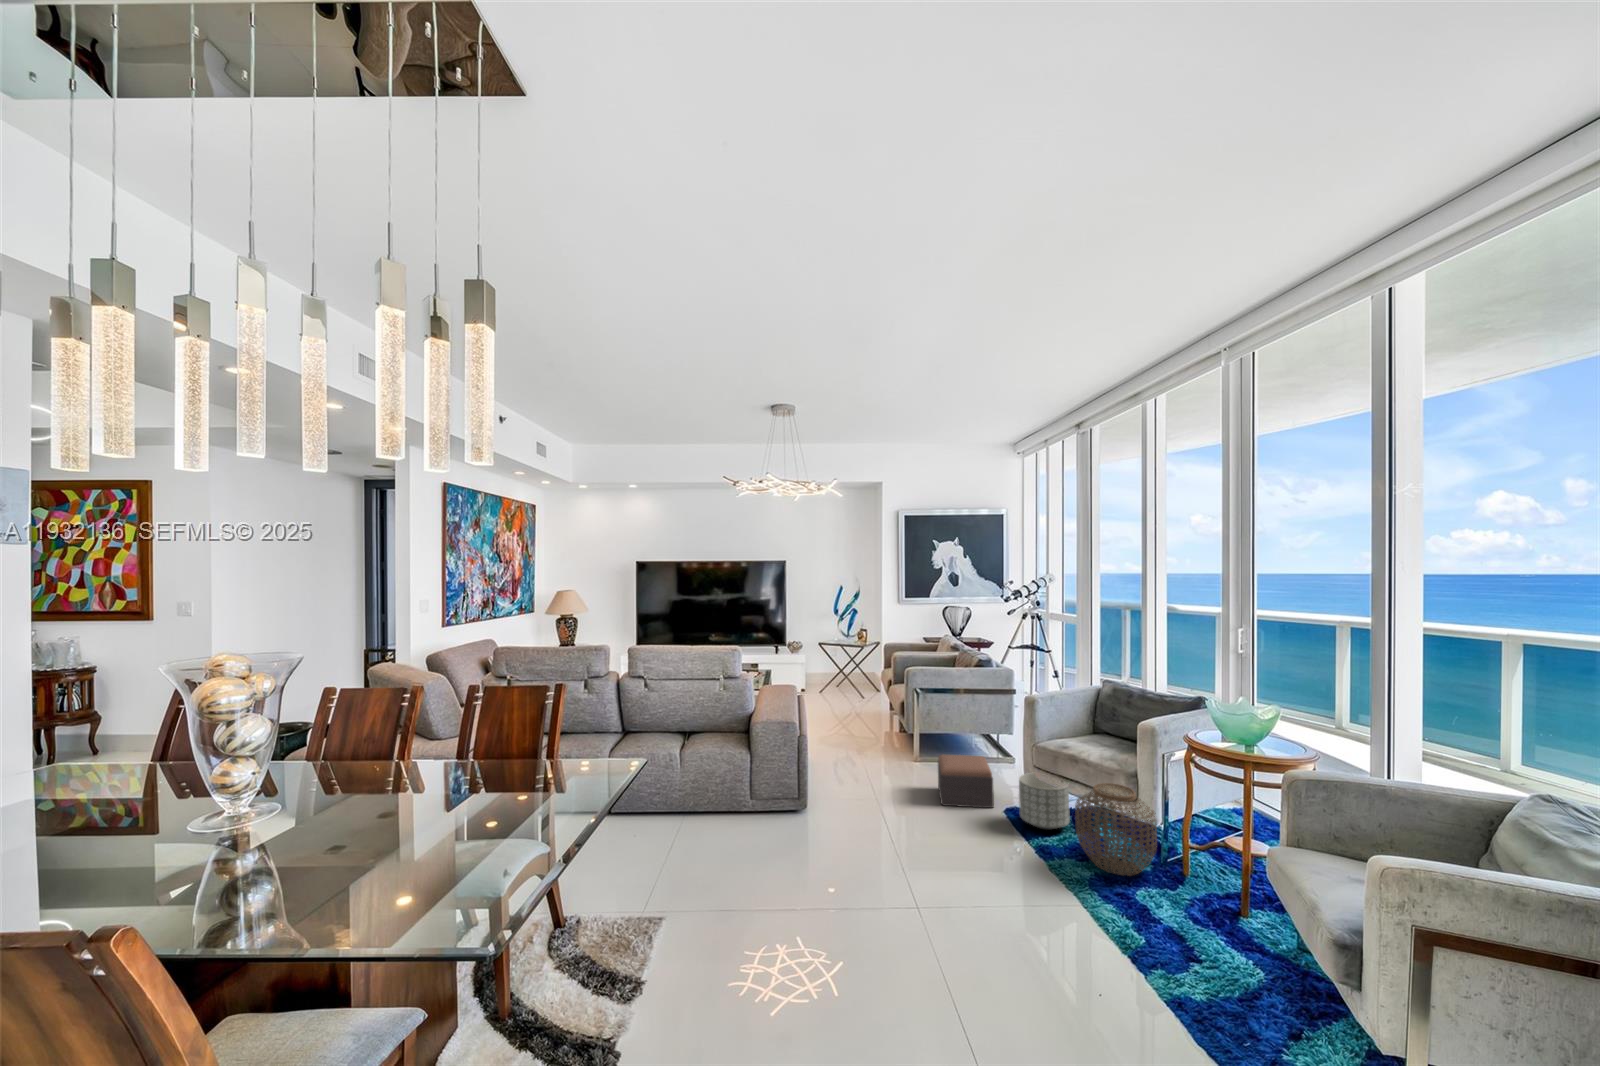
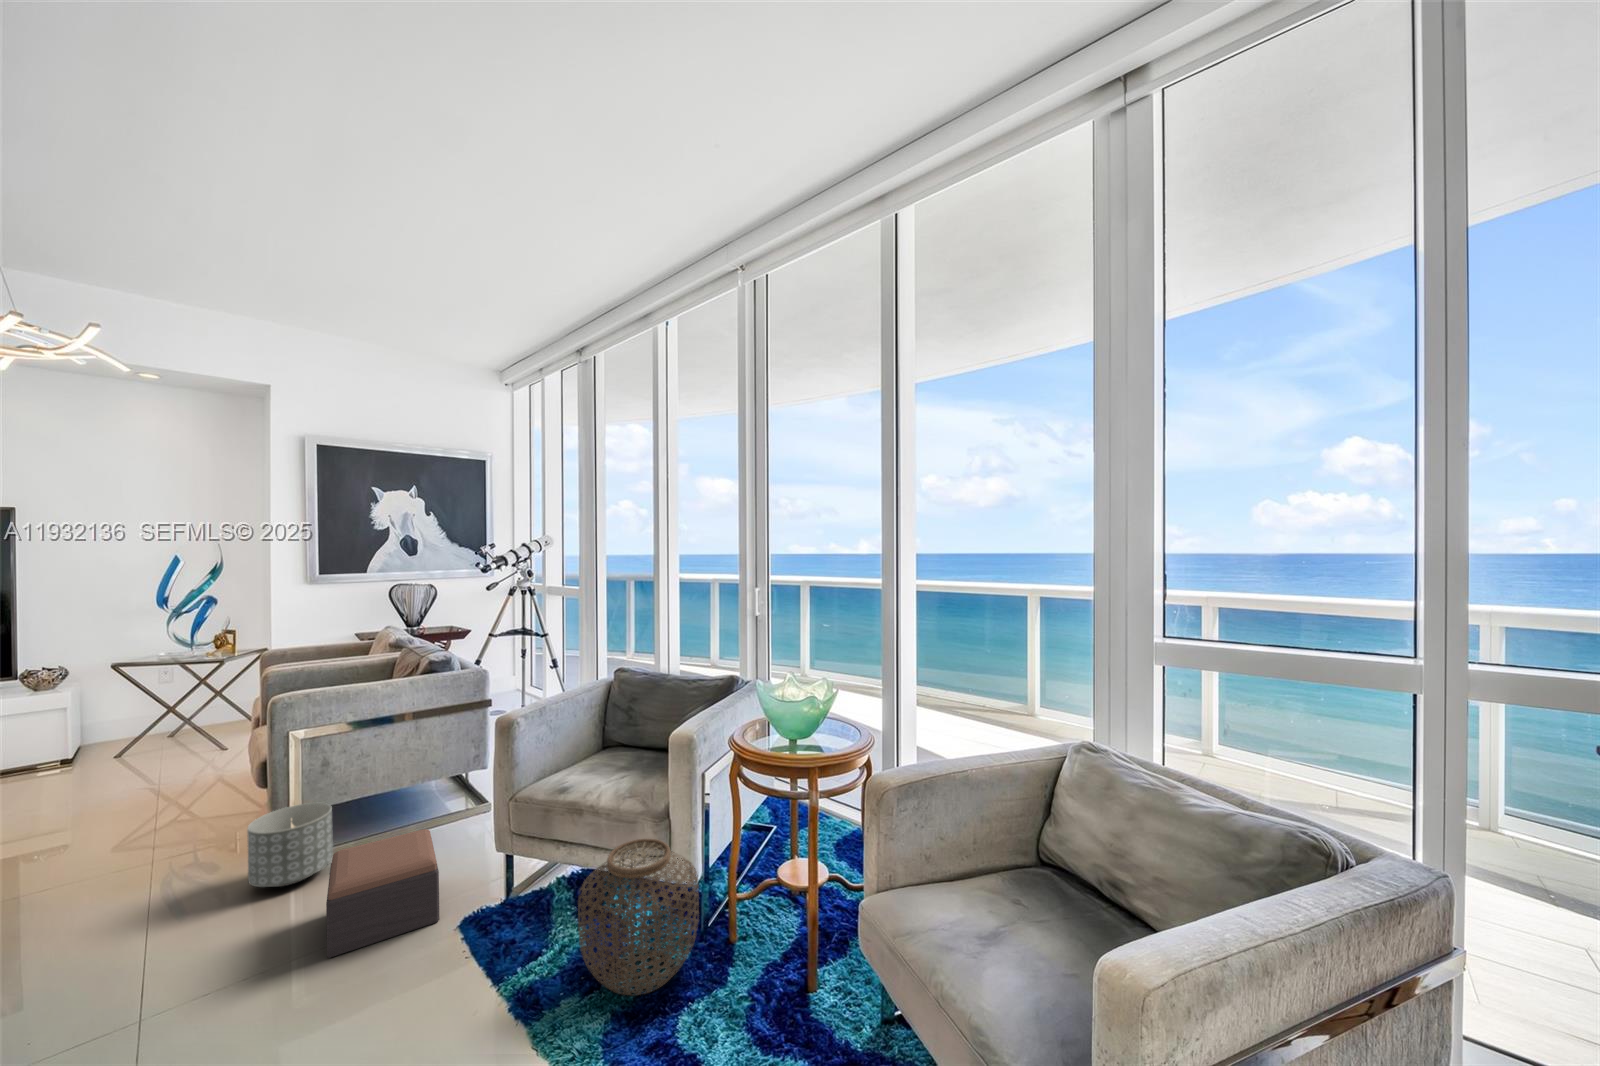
planter: present [1019,773,1070,830] -> present [247,803,333,887]

